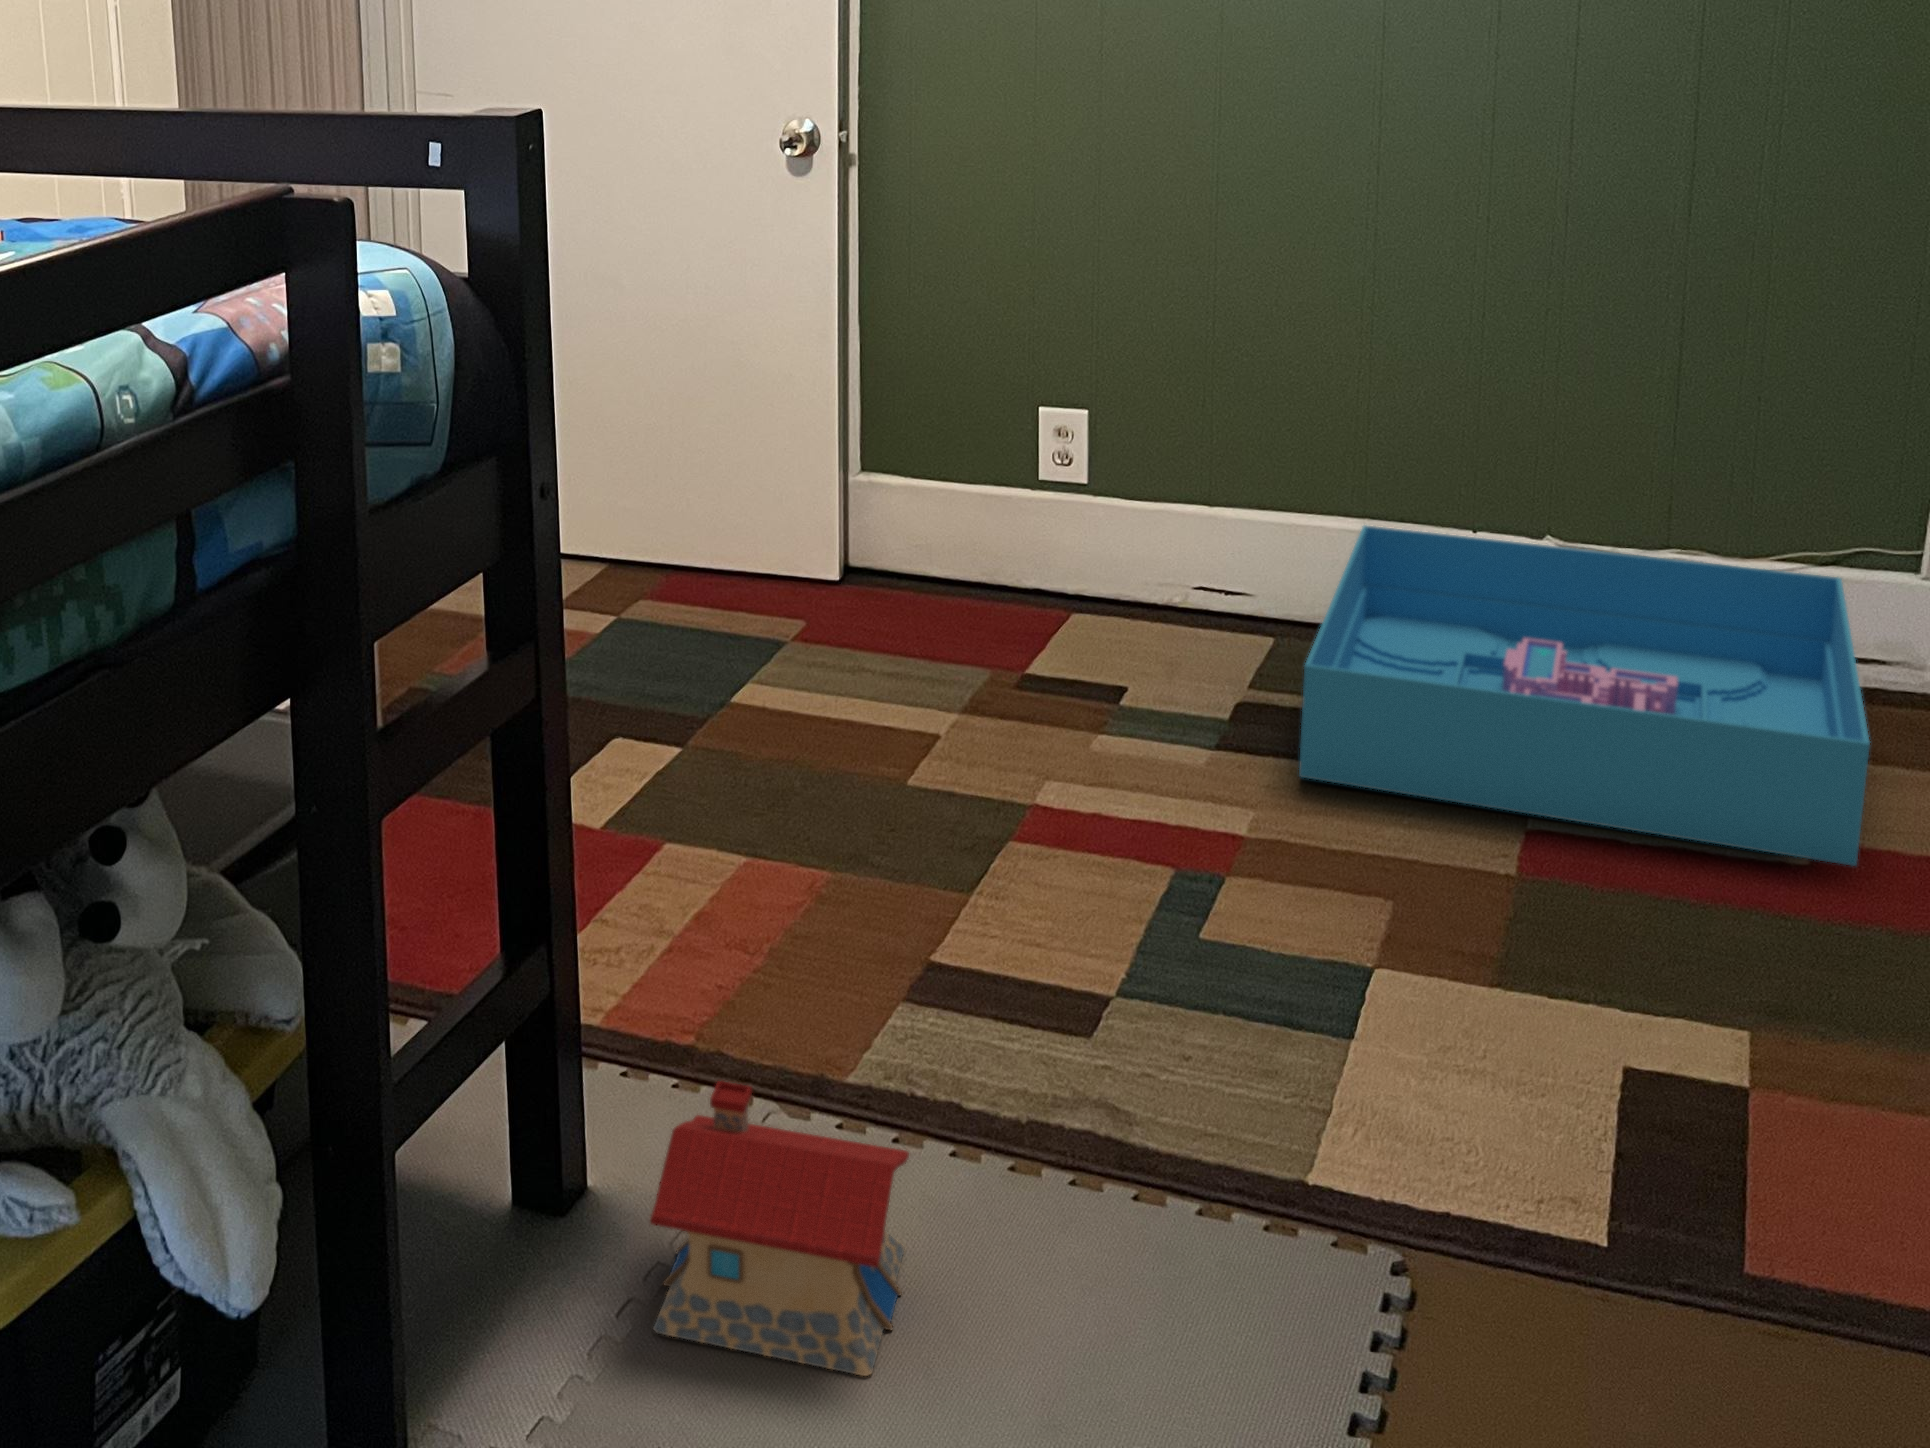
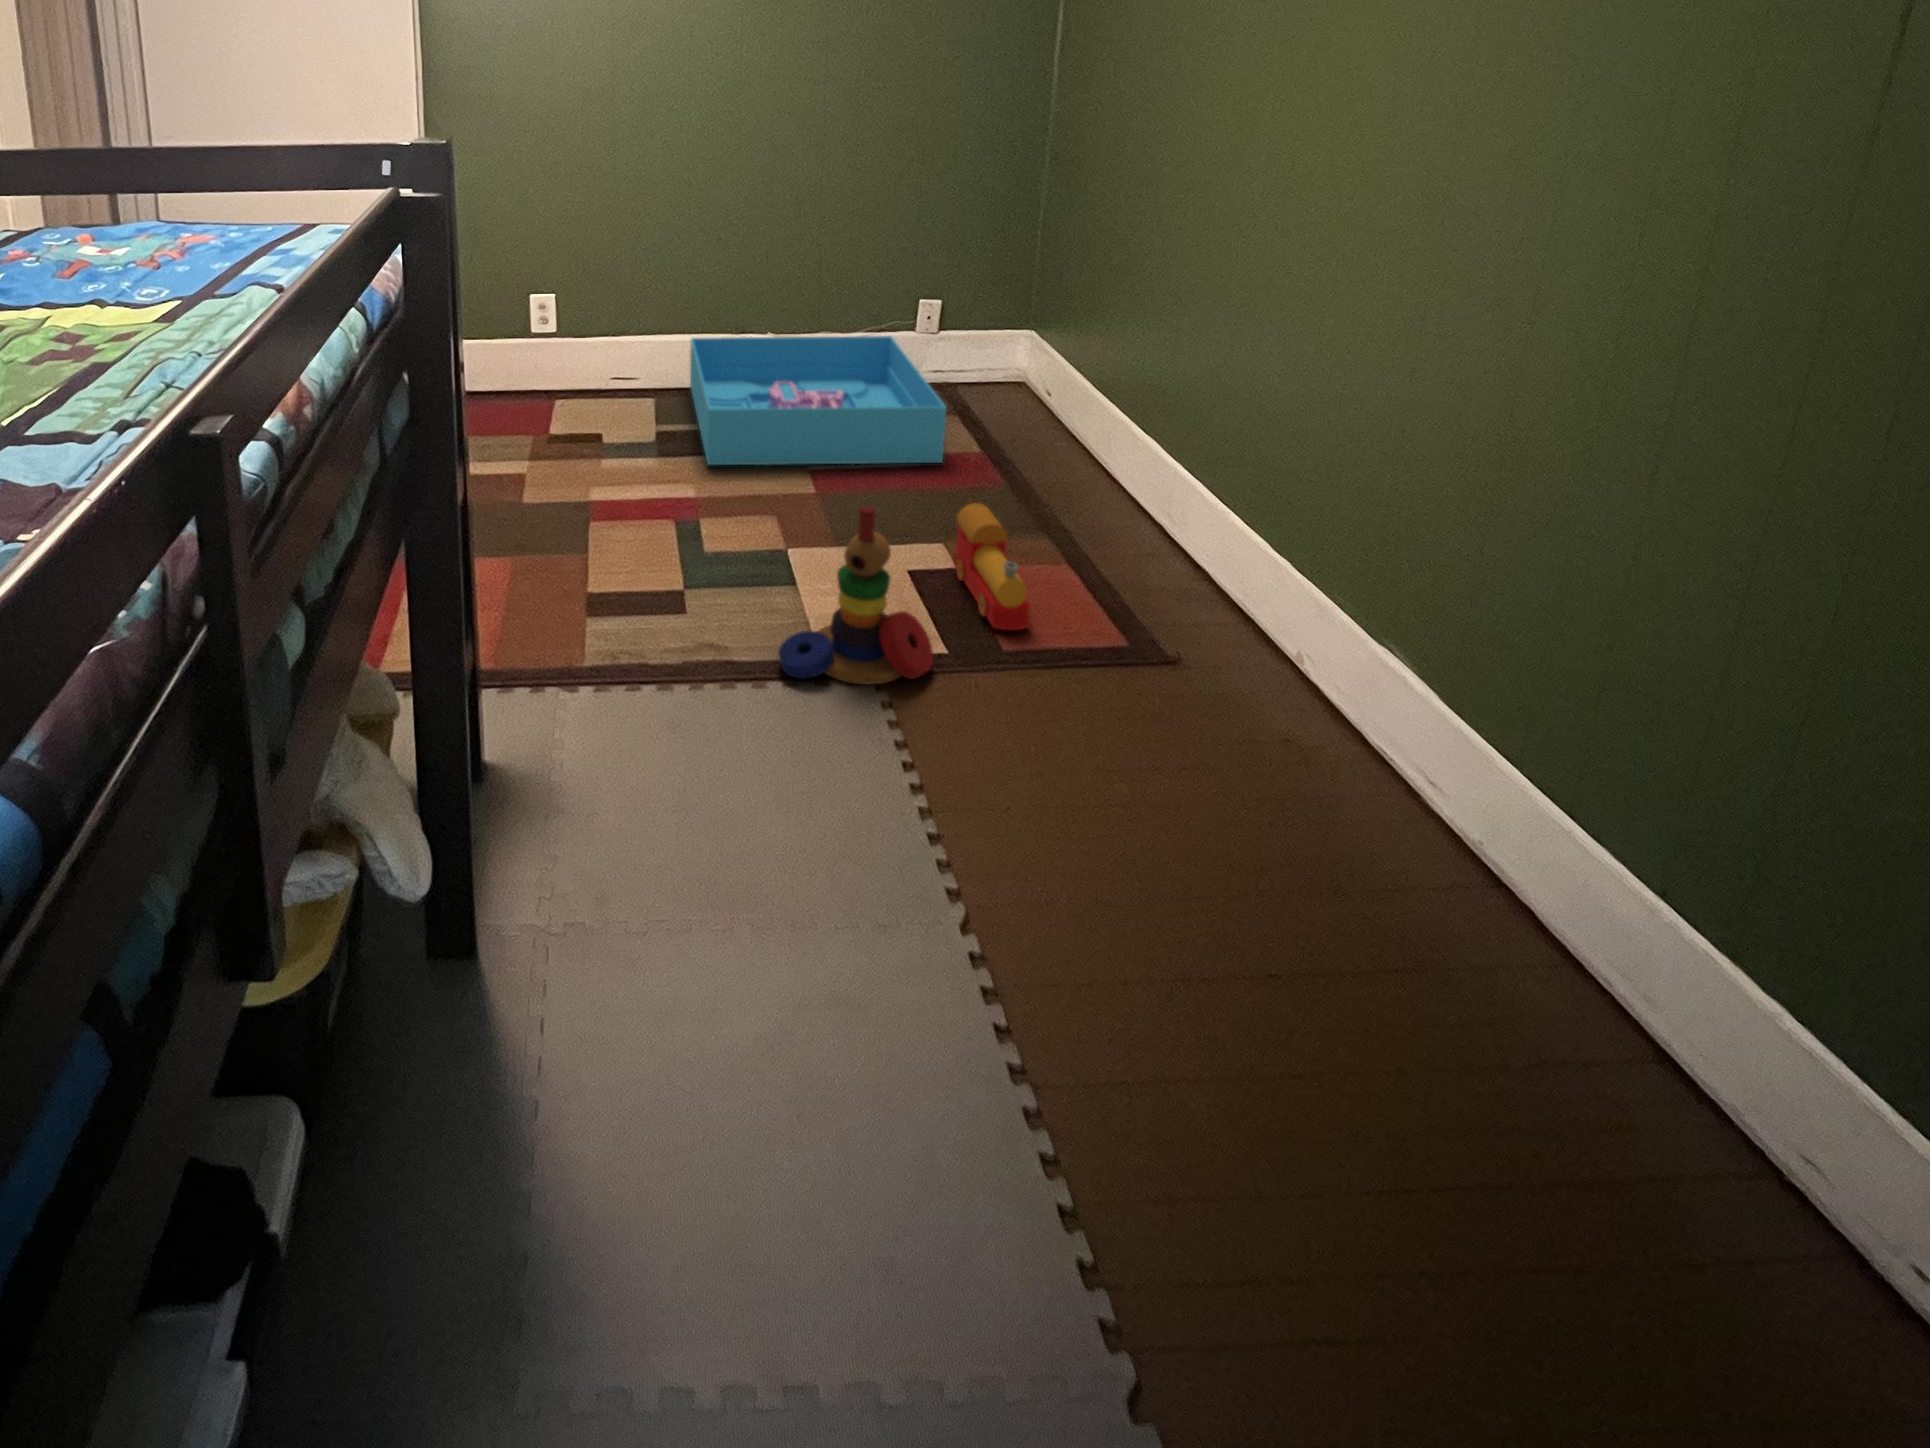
stacking toy: none [1214,889,1559,1273] -> present [778,506,933,685]
toy train: none [1736,949,1853,1244] -> present [954,503,1030,630]
toy house: present [650,1081,909,1376] -> none [546,681,683,831]

